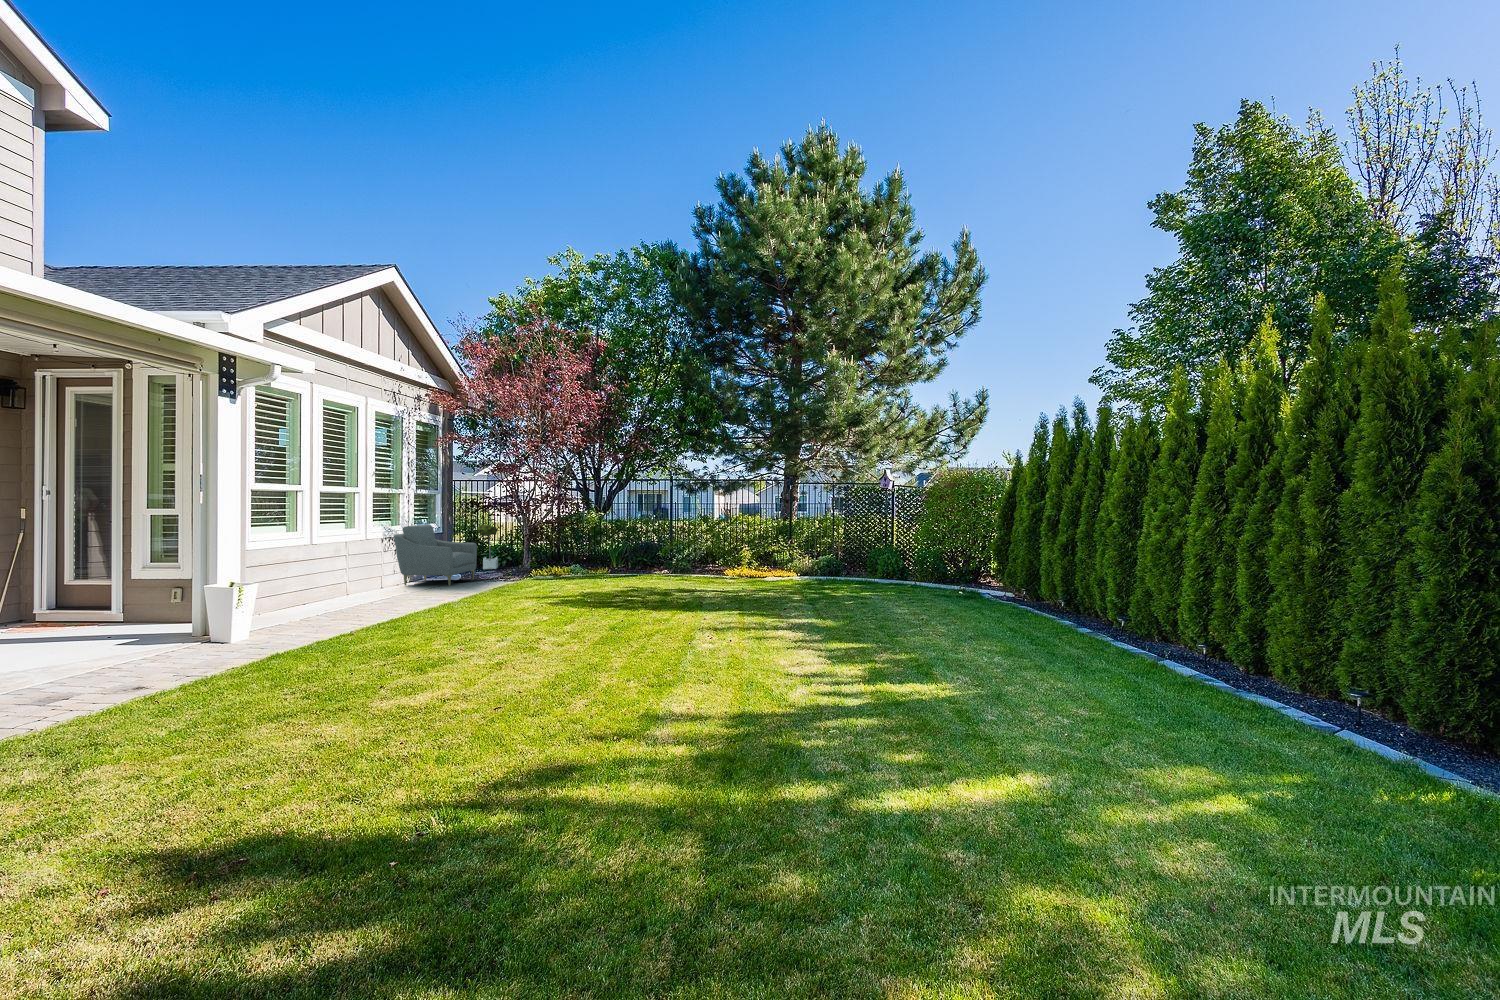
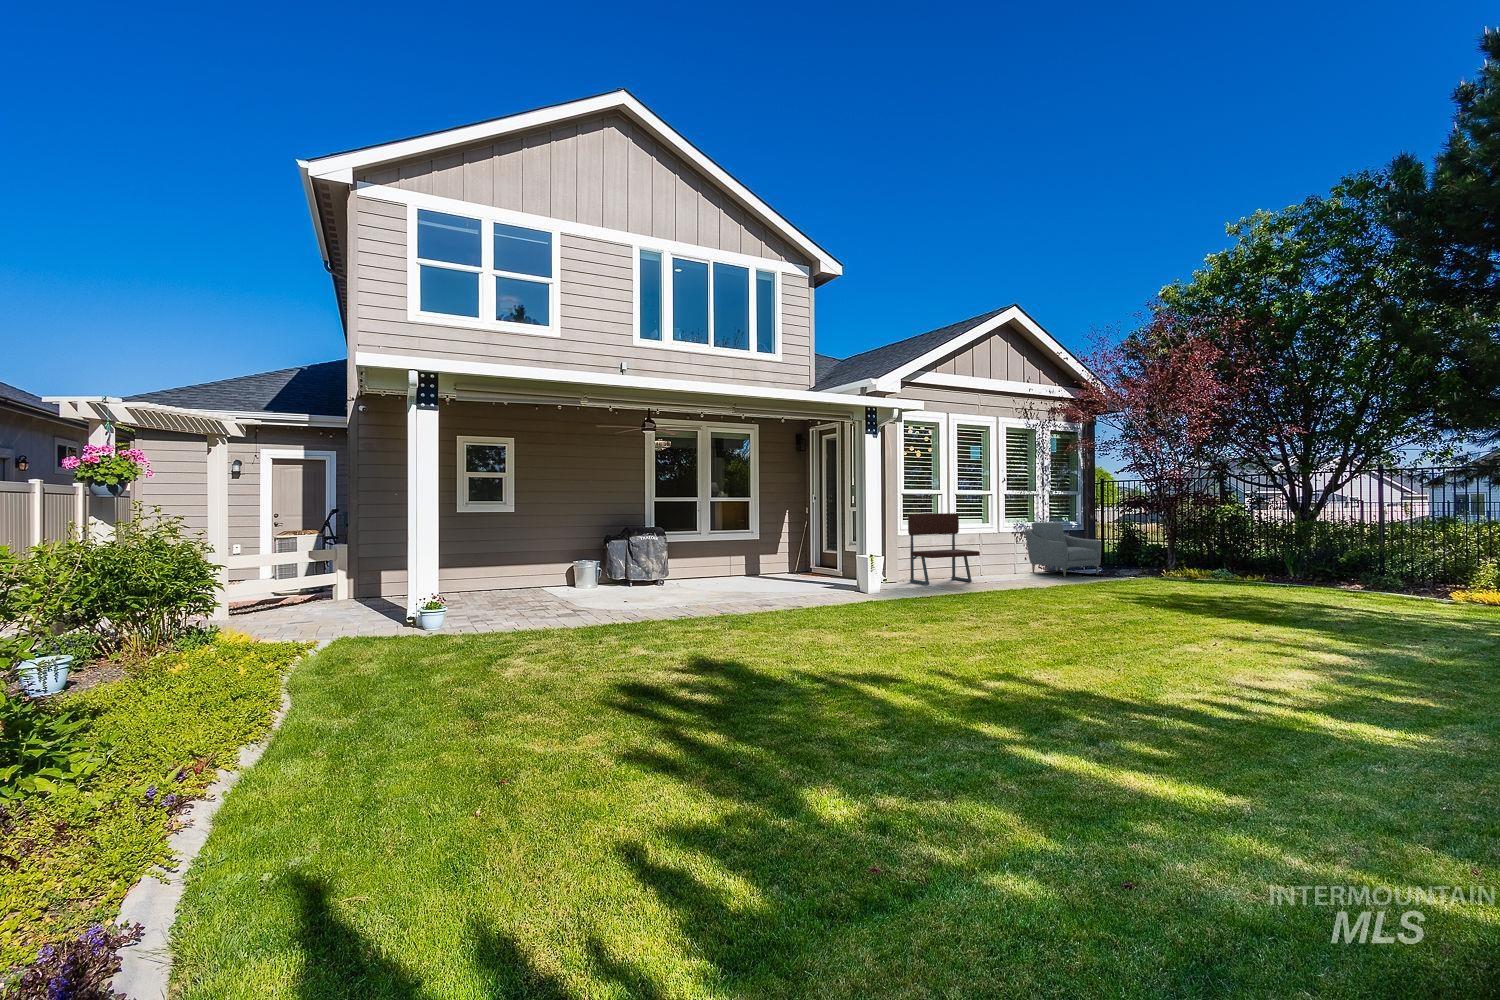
bench: none [267,517,370,617] -> present [908,513,980,585]
potted tree: present [478,524,498,569] -> none [1123,522,1146,568]

